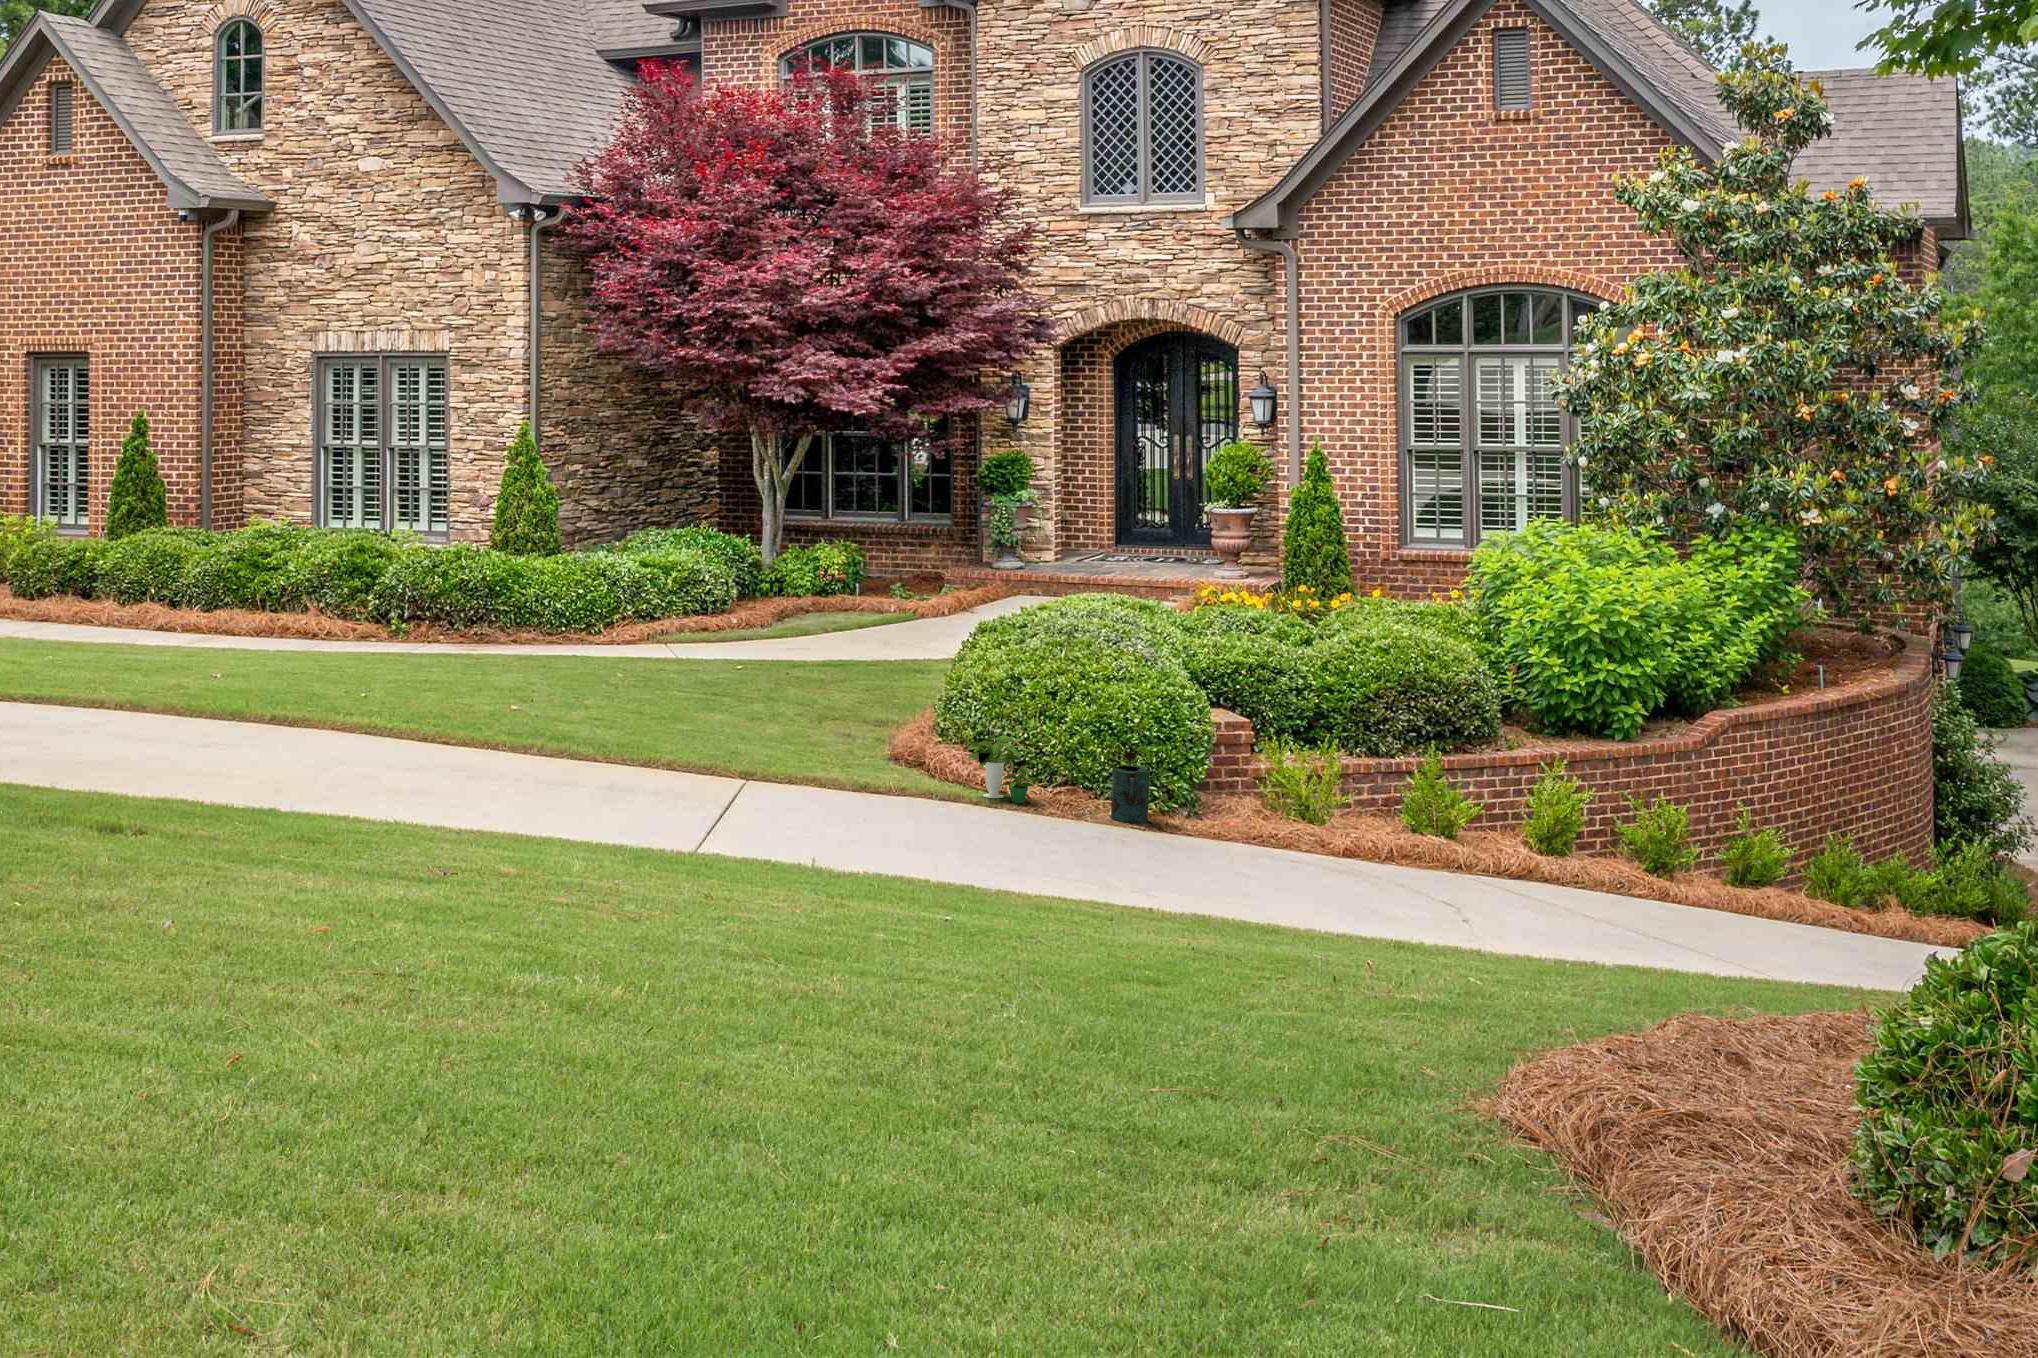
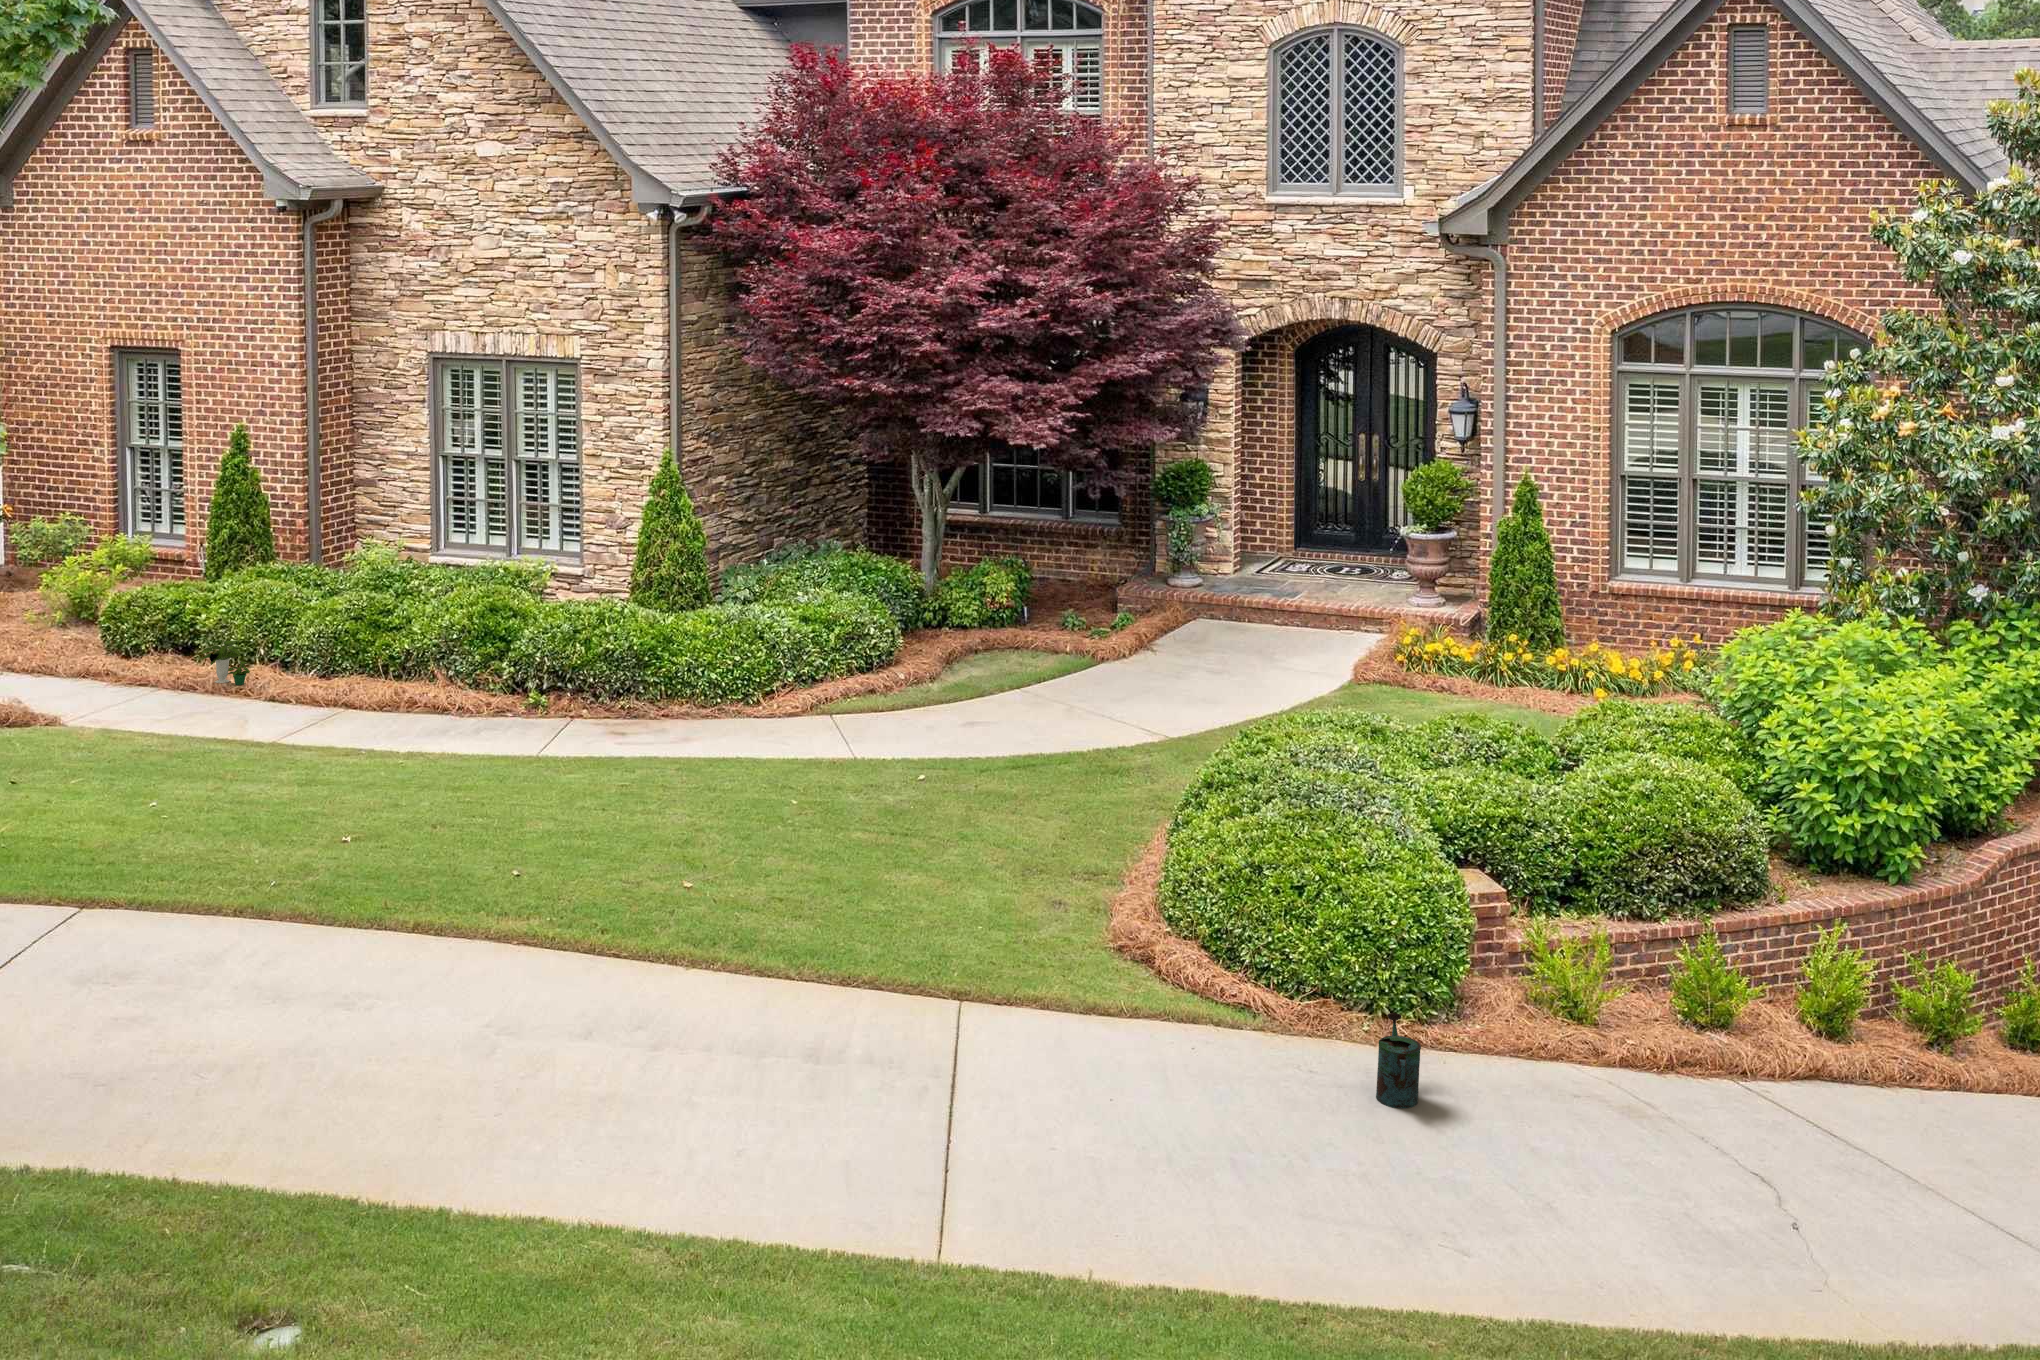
potted plant: present [965,736,1034,803] -> present [202,641,250,685]

